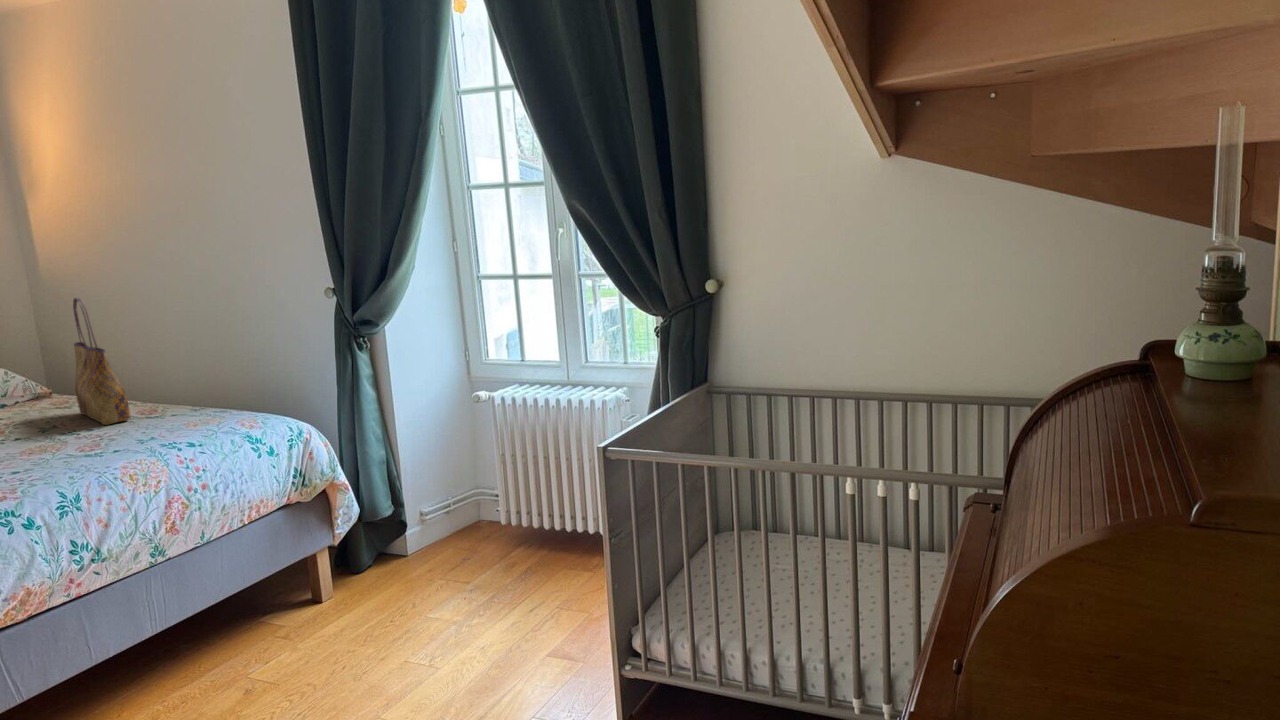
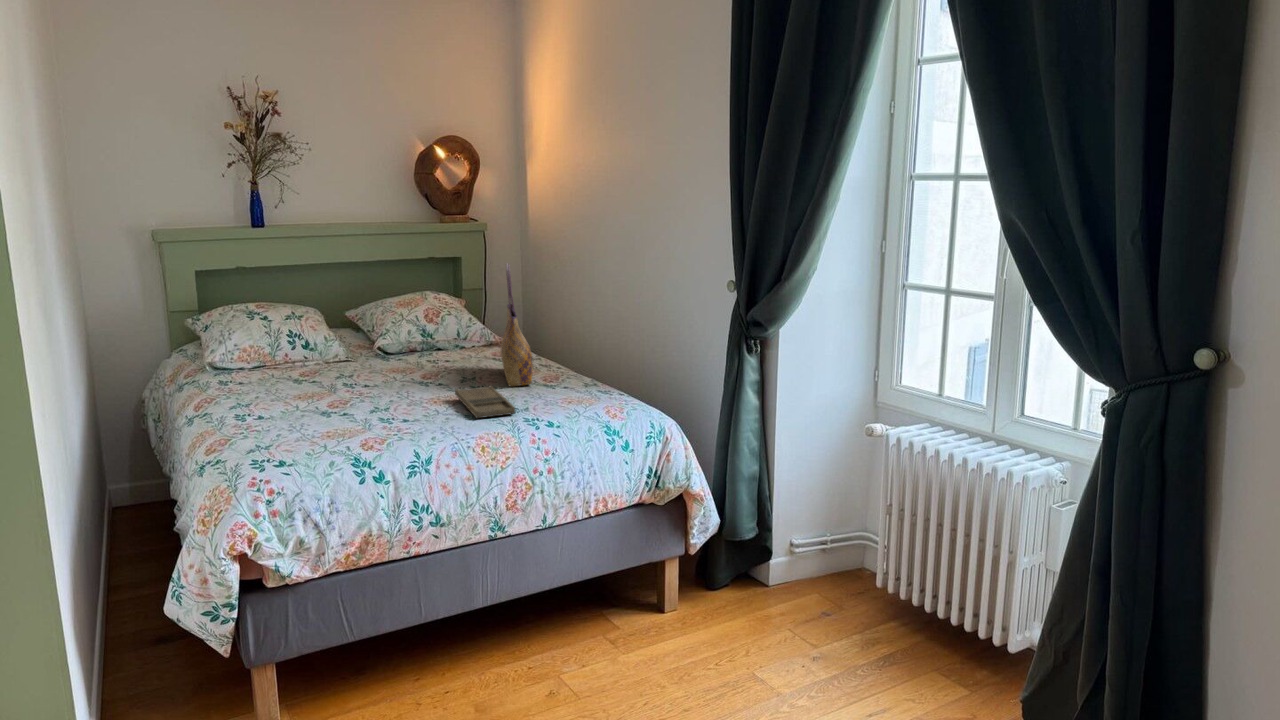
tray: none [51,425,142,454] -> present [455,385,515,418]

